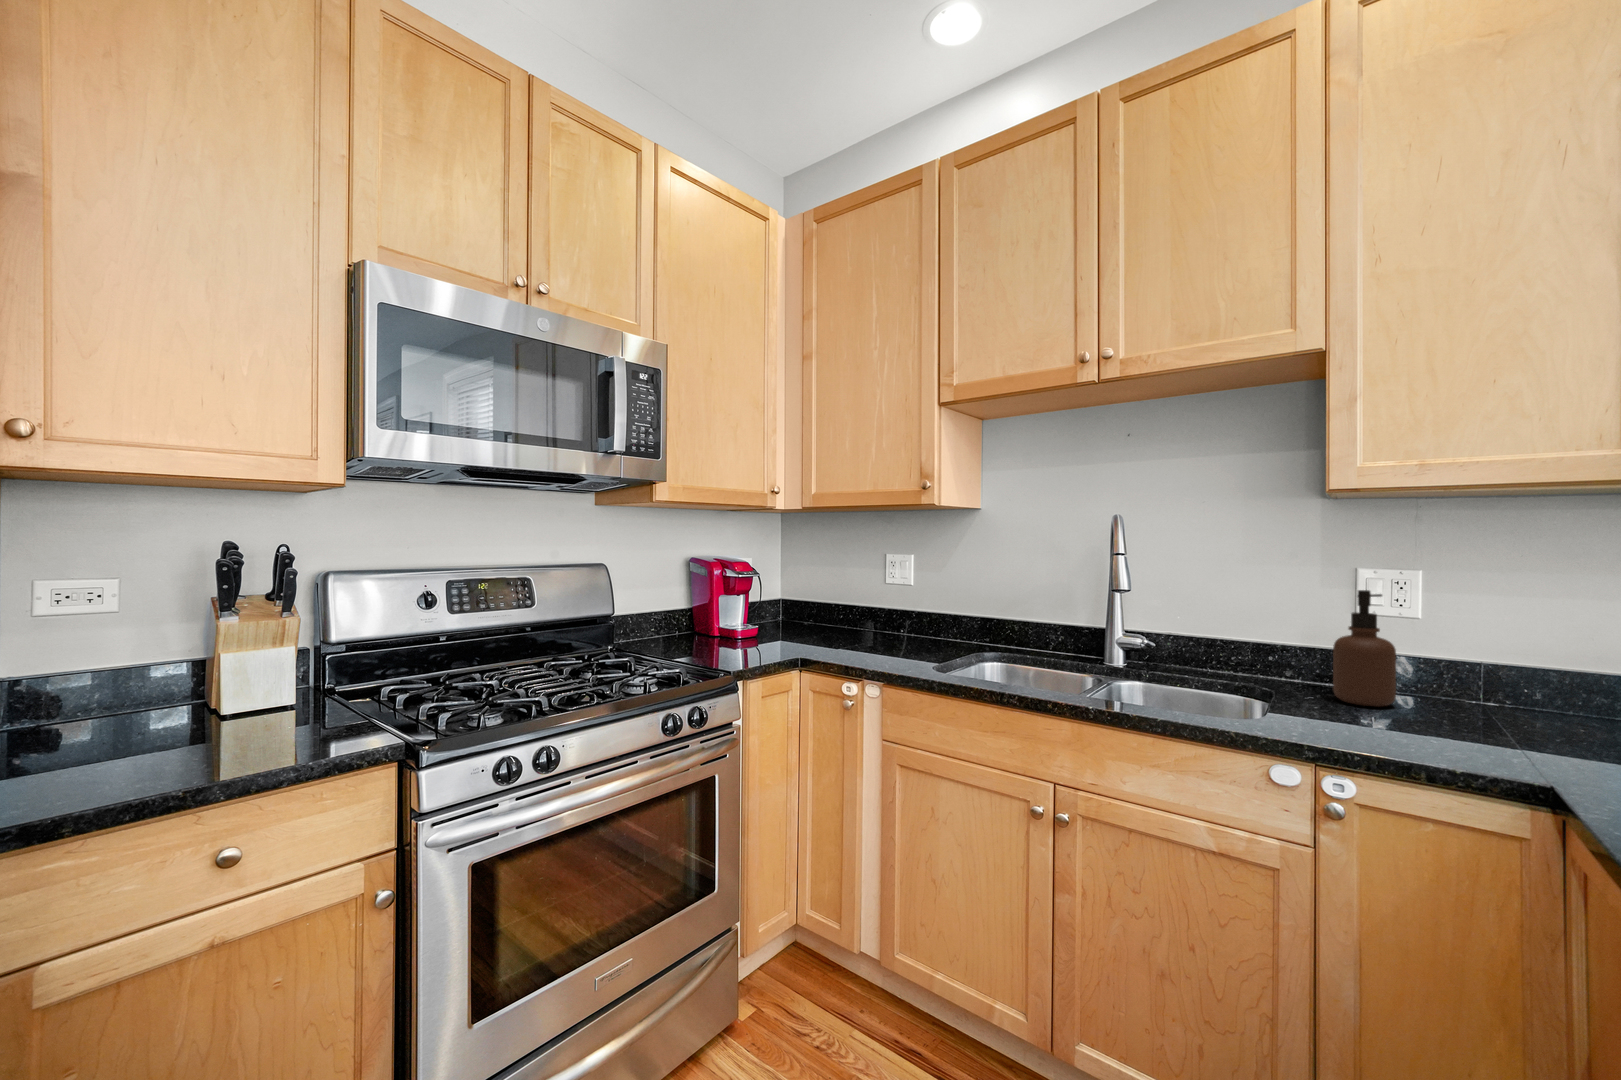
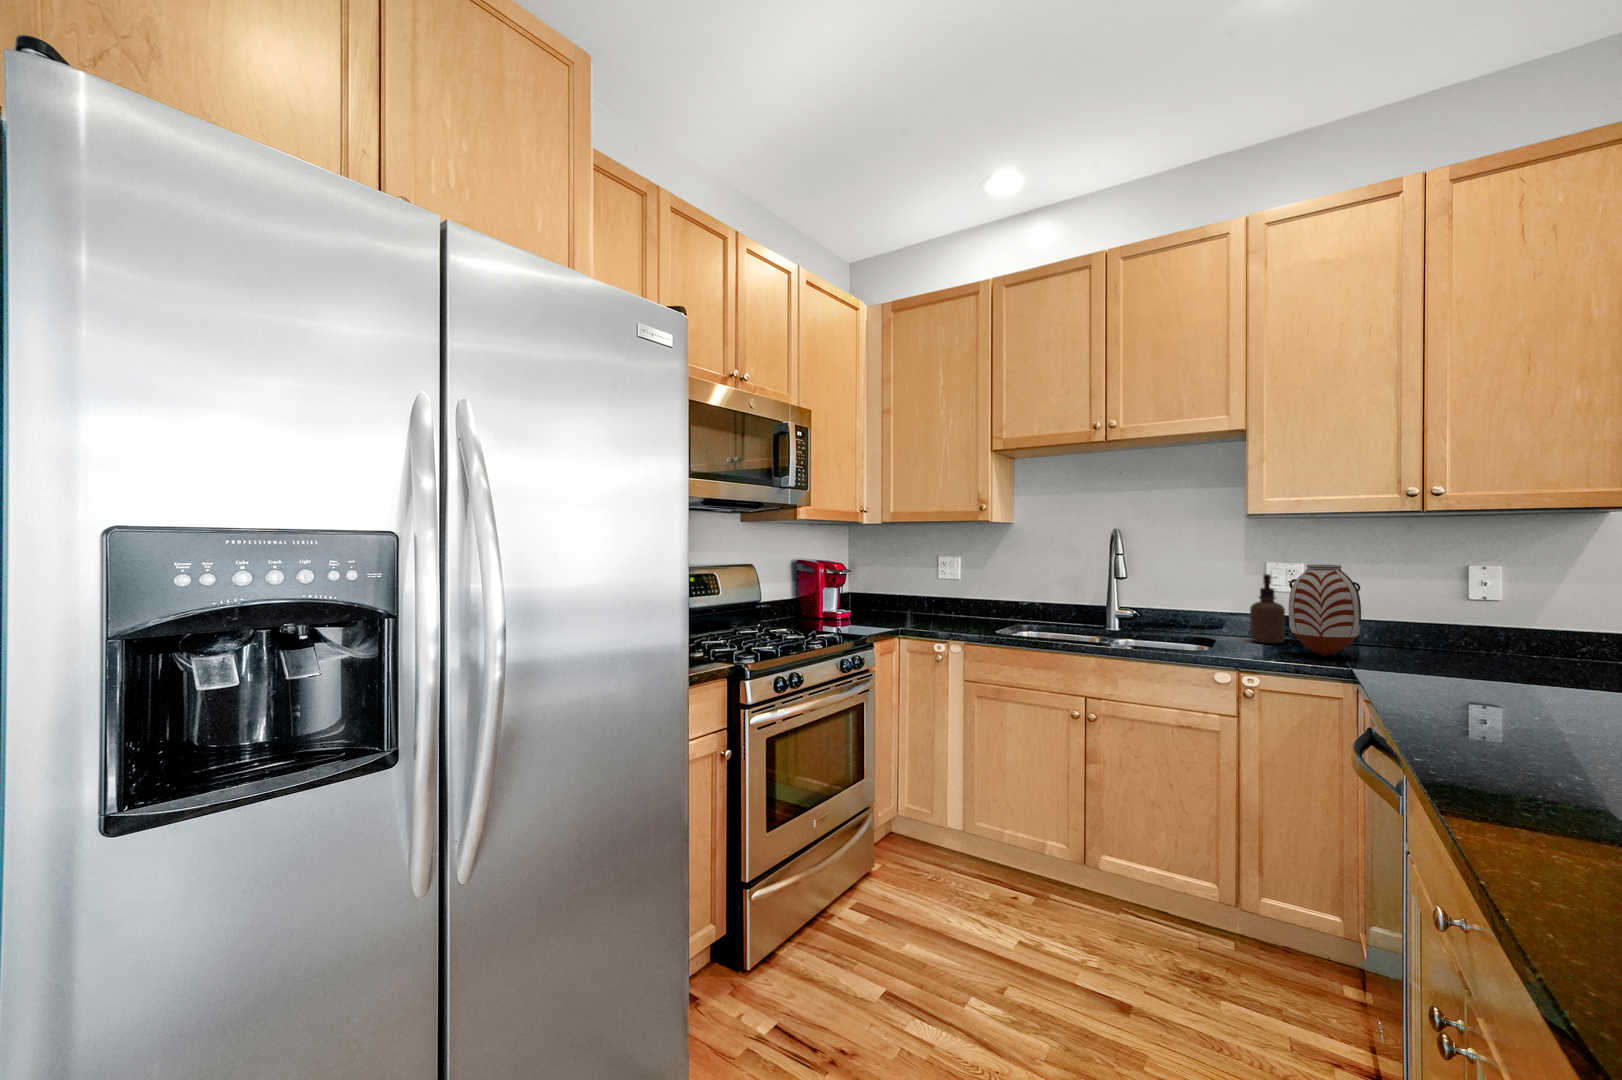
vase: none [1412,576,1562,745] -> present [1289,565,1361,657]

